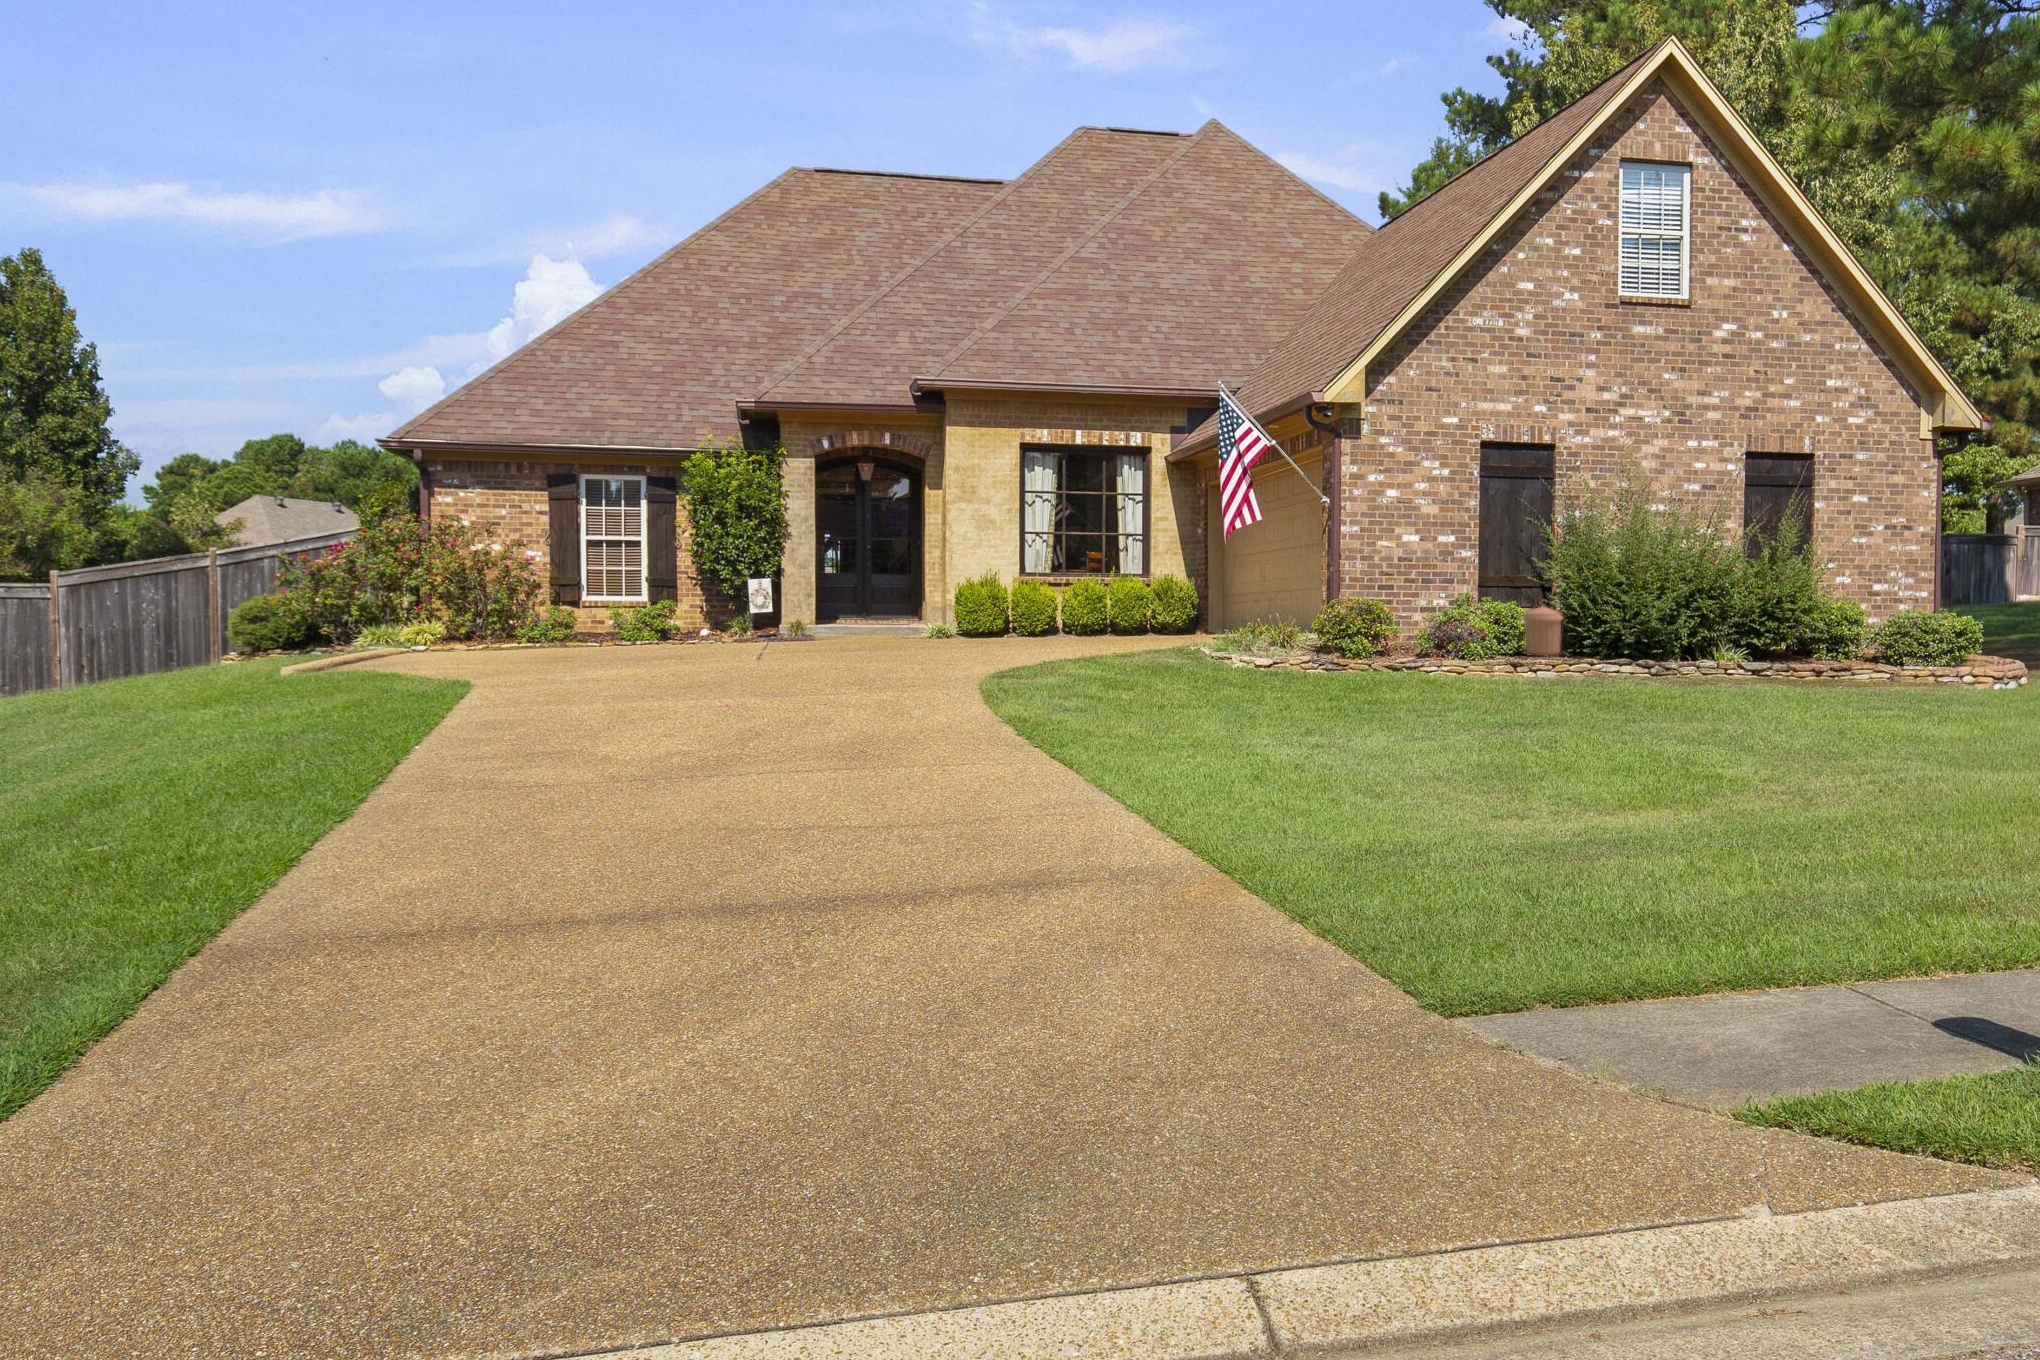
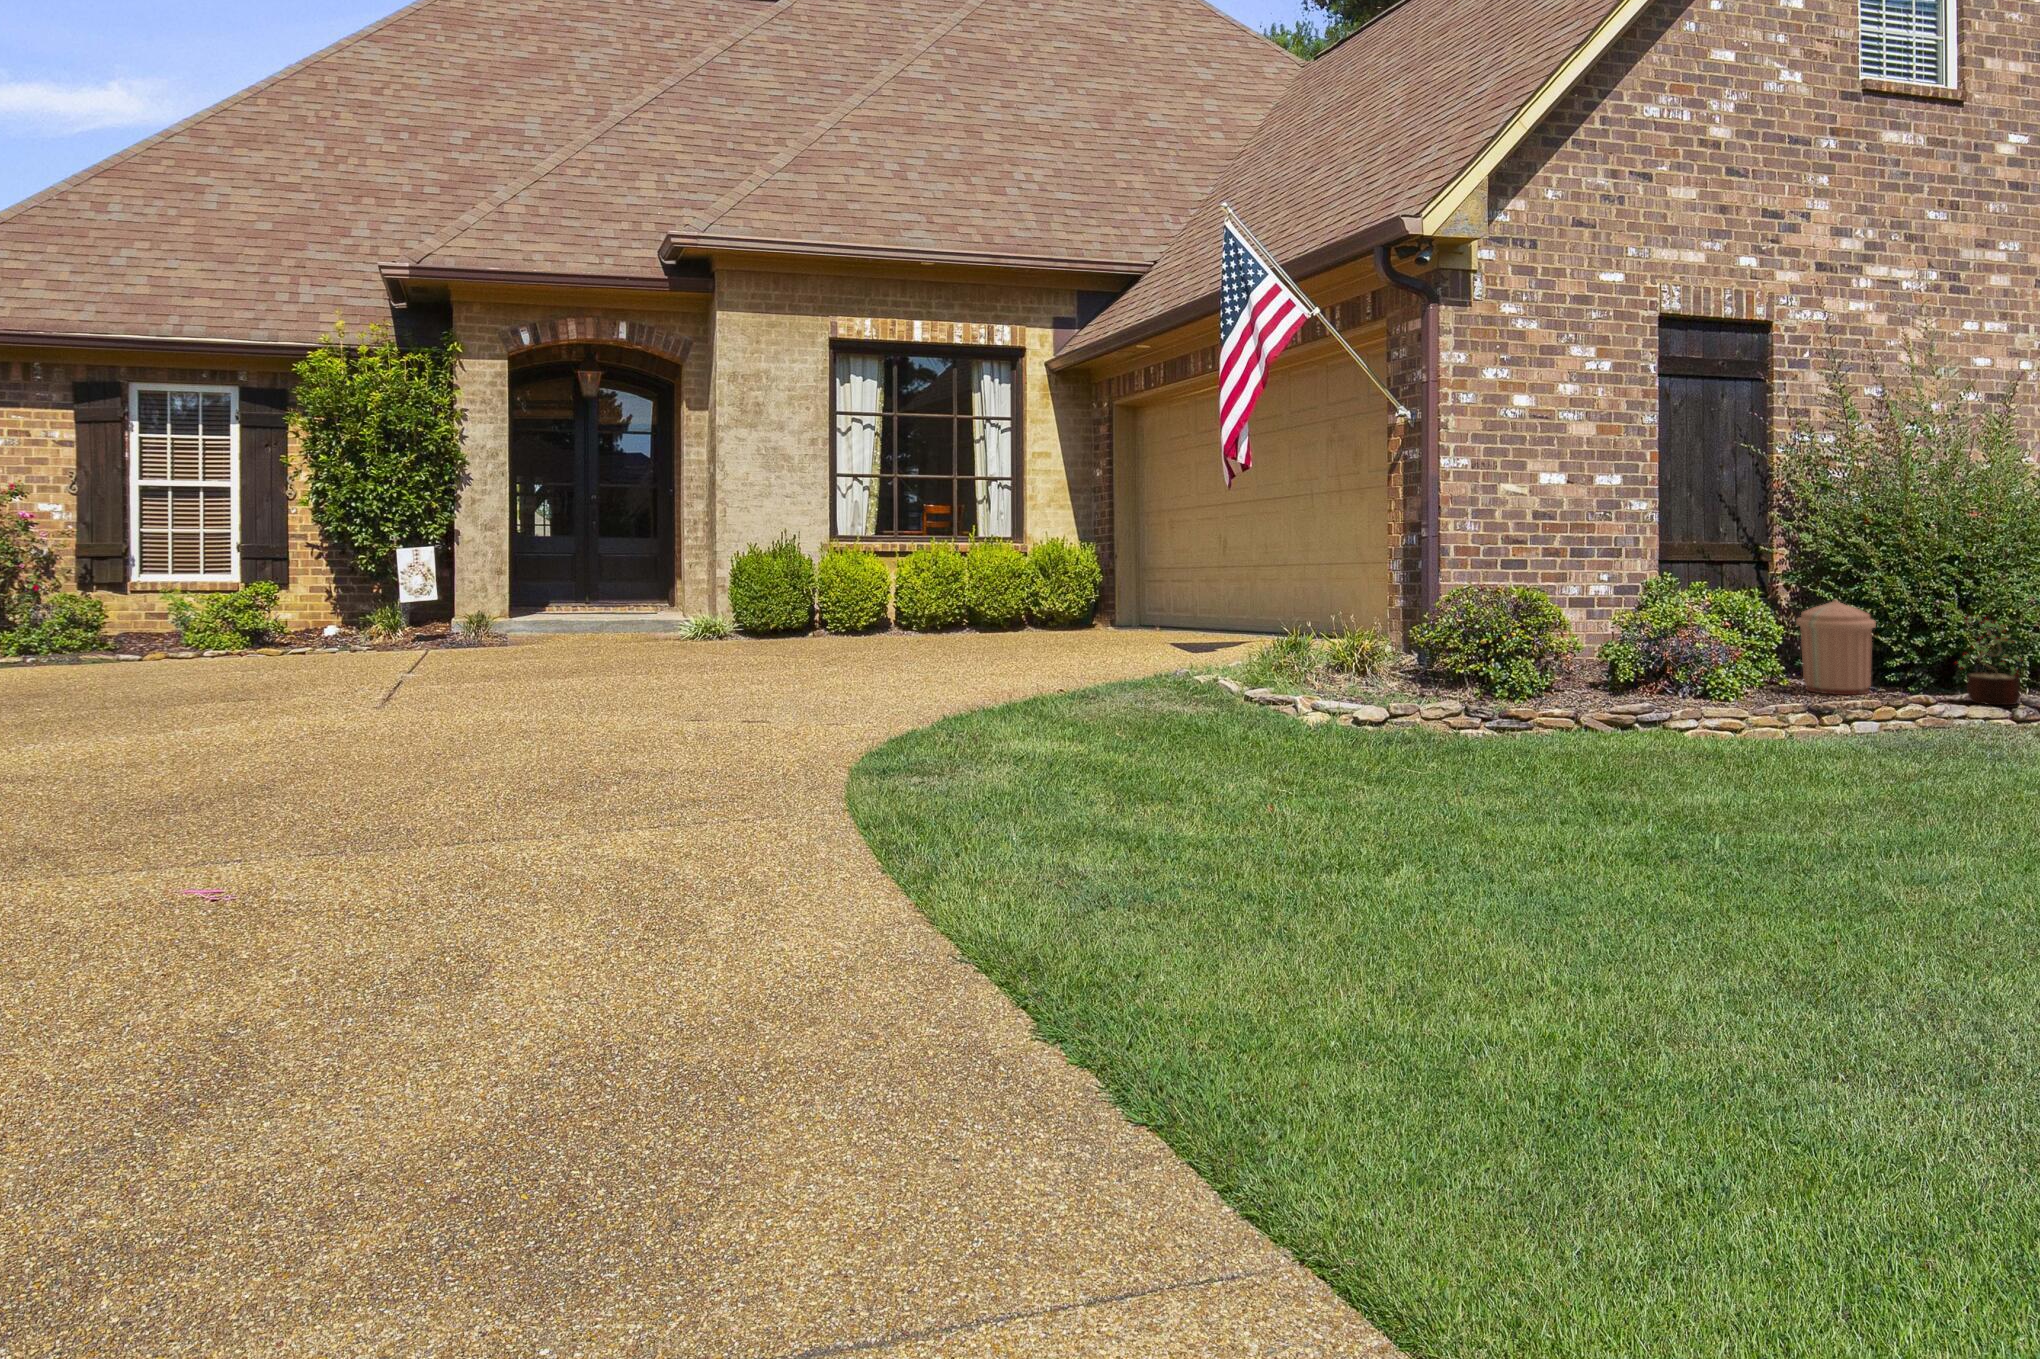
decorative plant: none [1593,612,1624,660] -> present [1955,617,2021,705]

